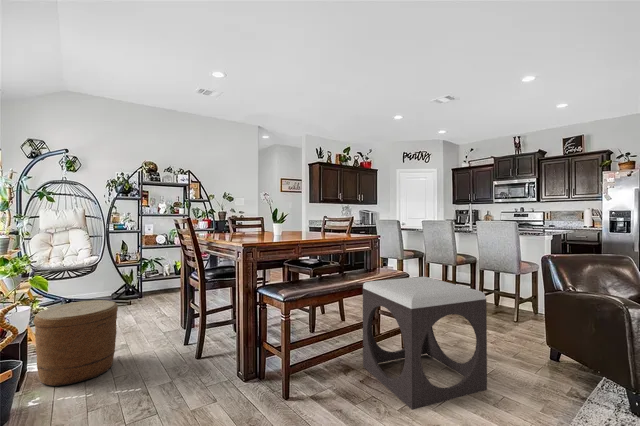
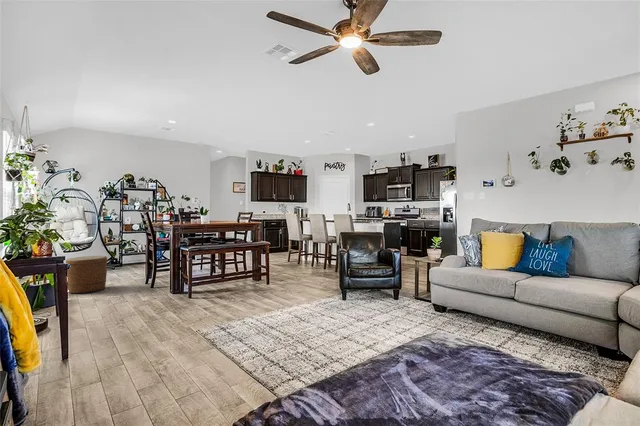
footstool: present [363,276,487,410] -> none [235,242,285,297]

